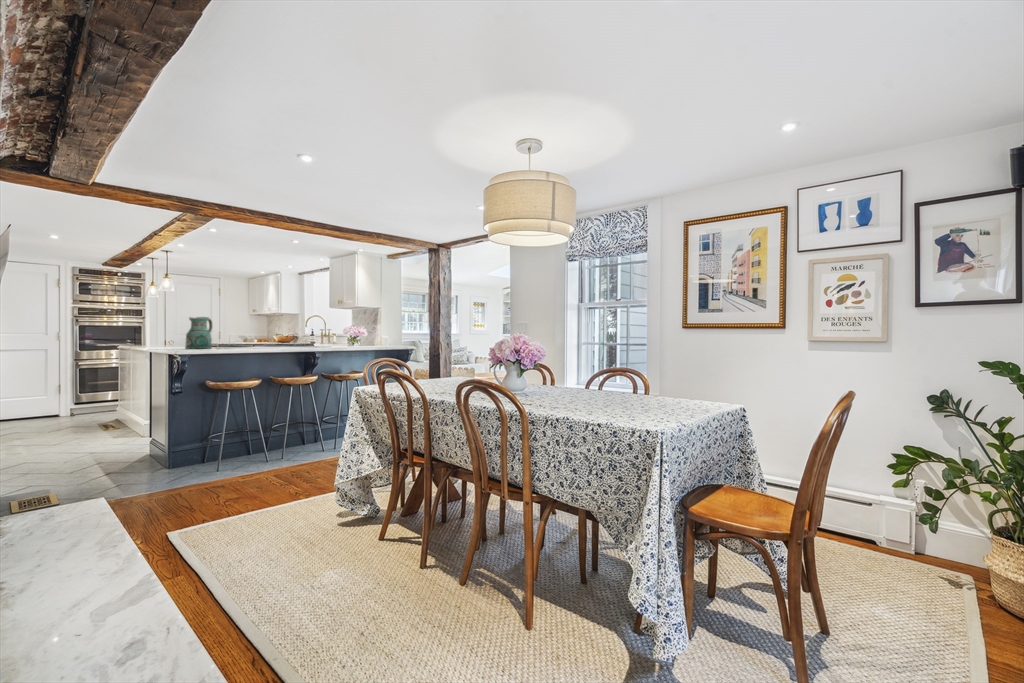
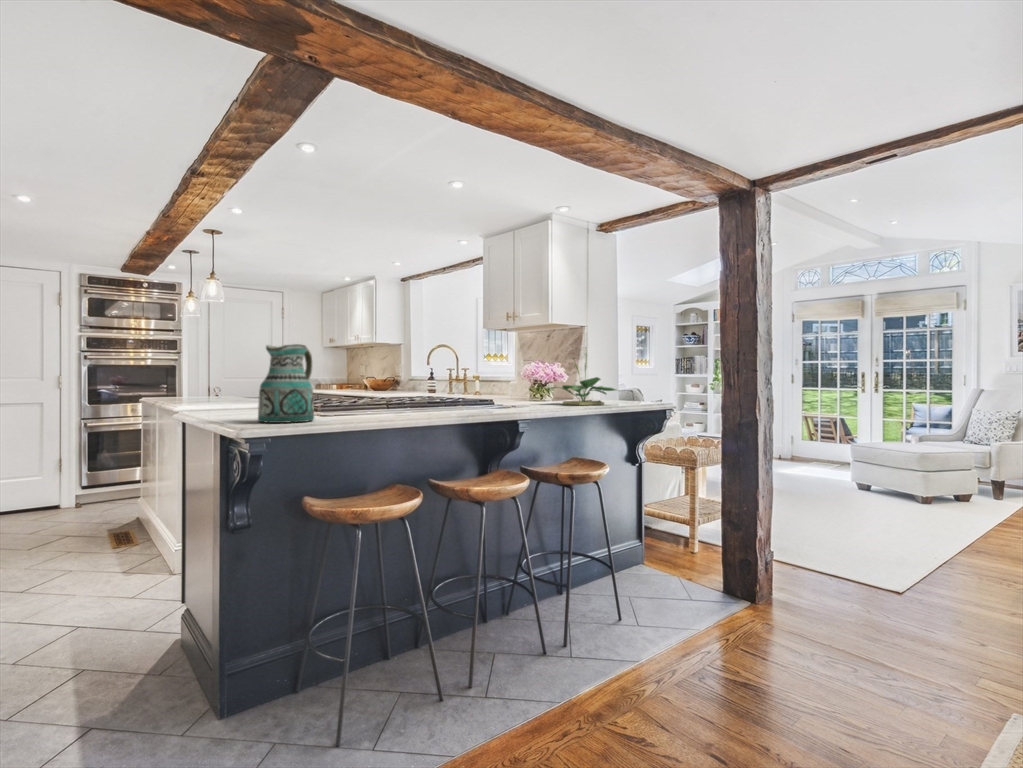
potted plant: none [347,317,383,346] -> present [553,350,616,405]

